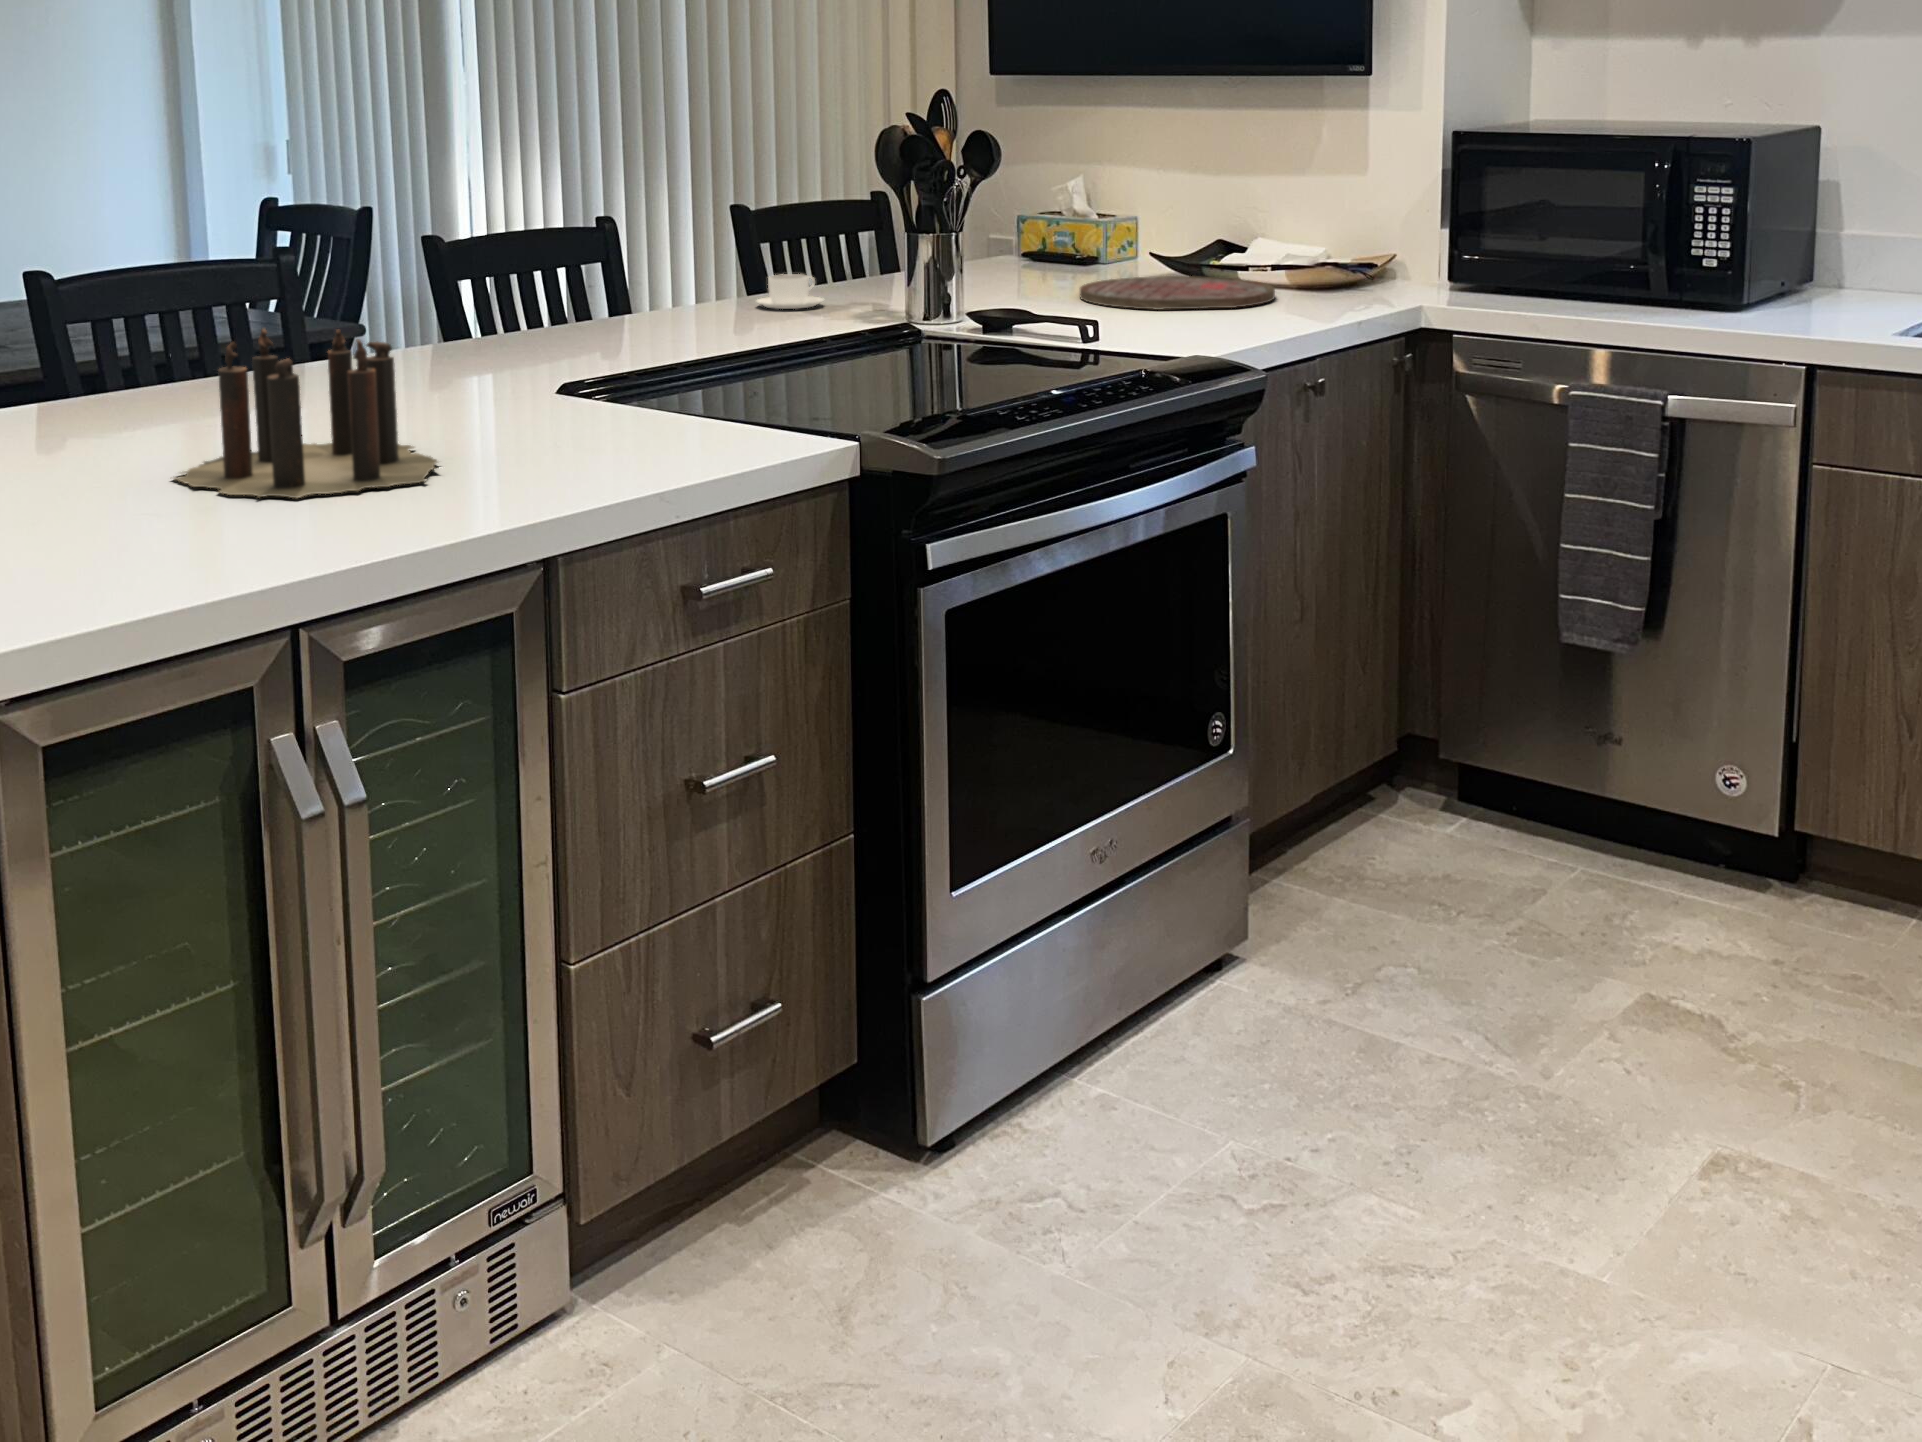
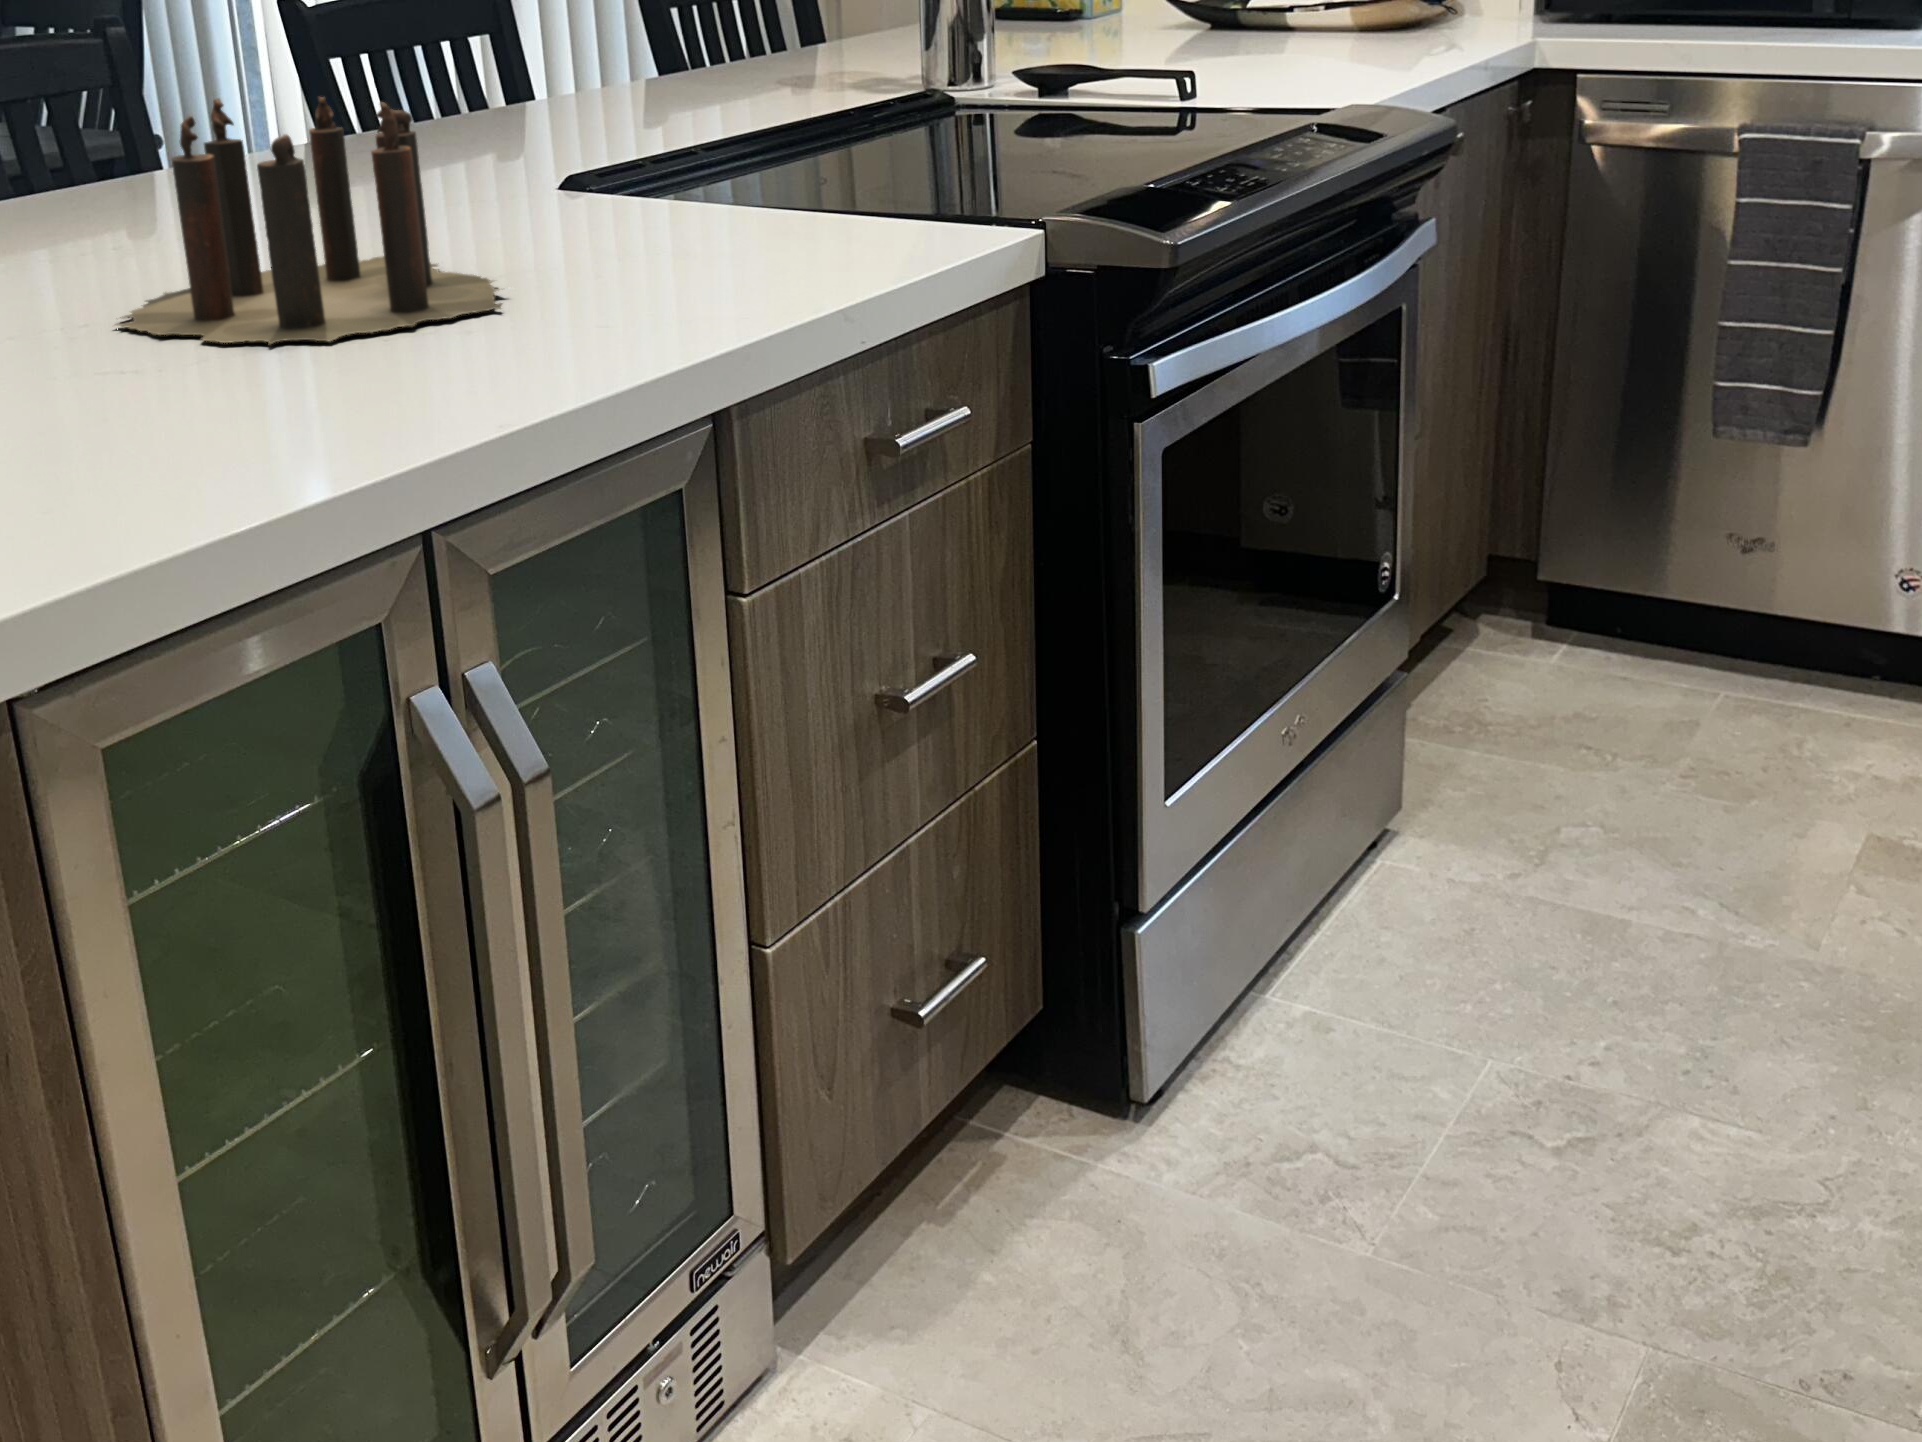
coffee cup: present [757,274,823,309] -> none [711,38,799,83]
cutting board: present [1080,276,1275,310] -> none [1104,23,1348,61]

